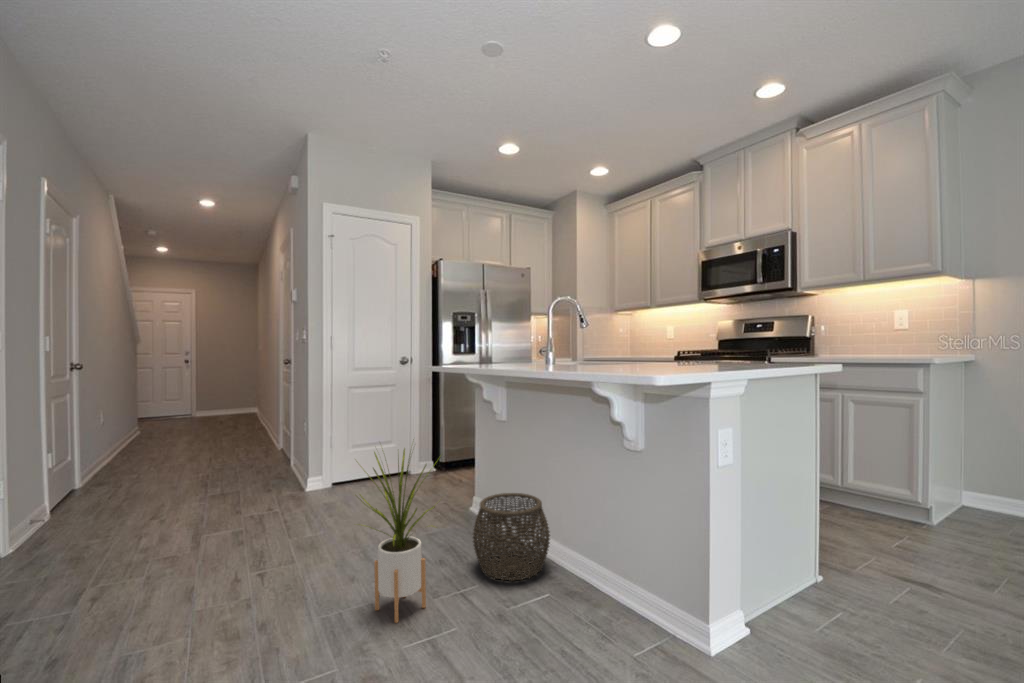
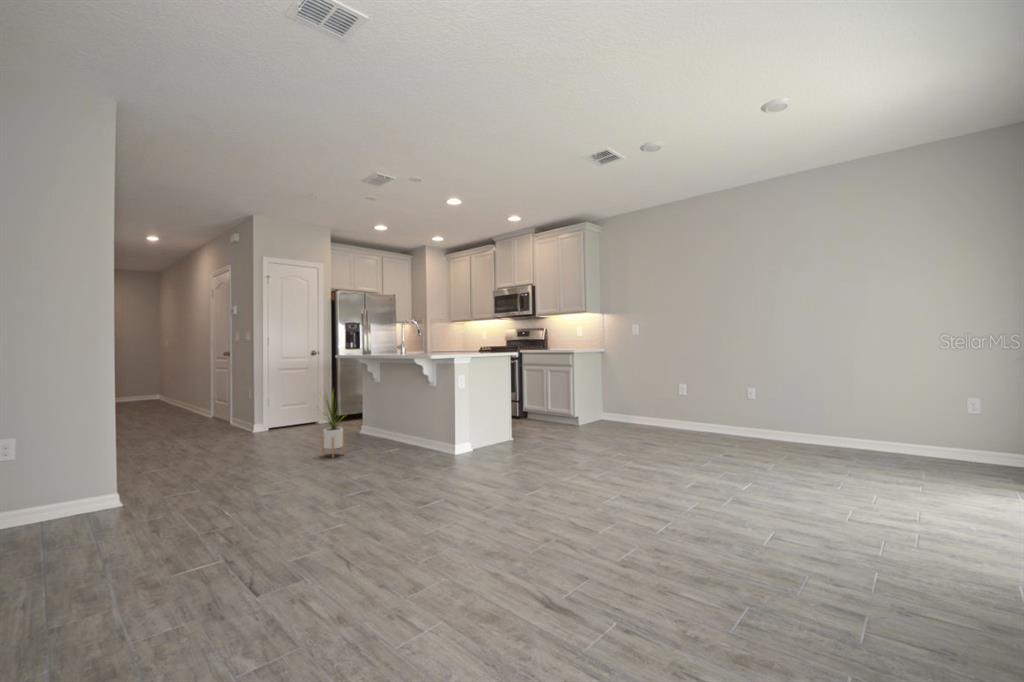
woven basket: present [473,493,550,581] -> none [364,413,400,448]

